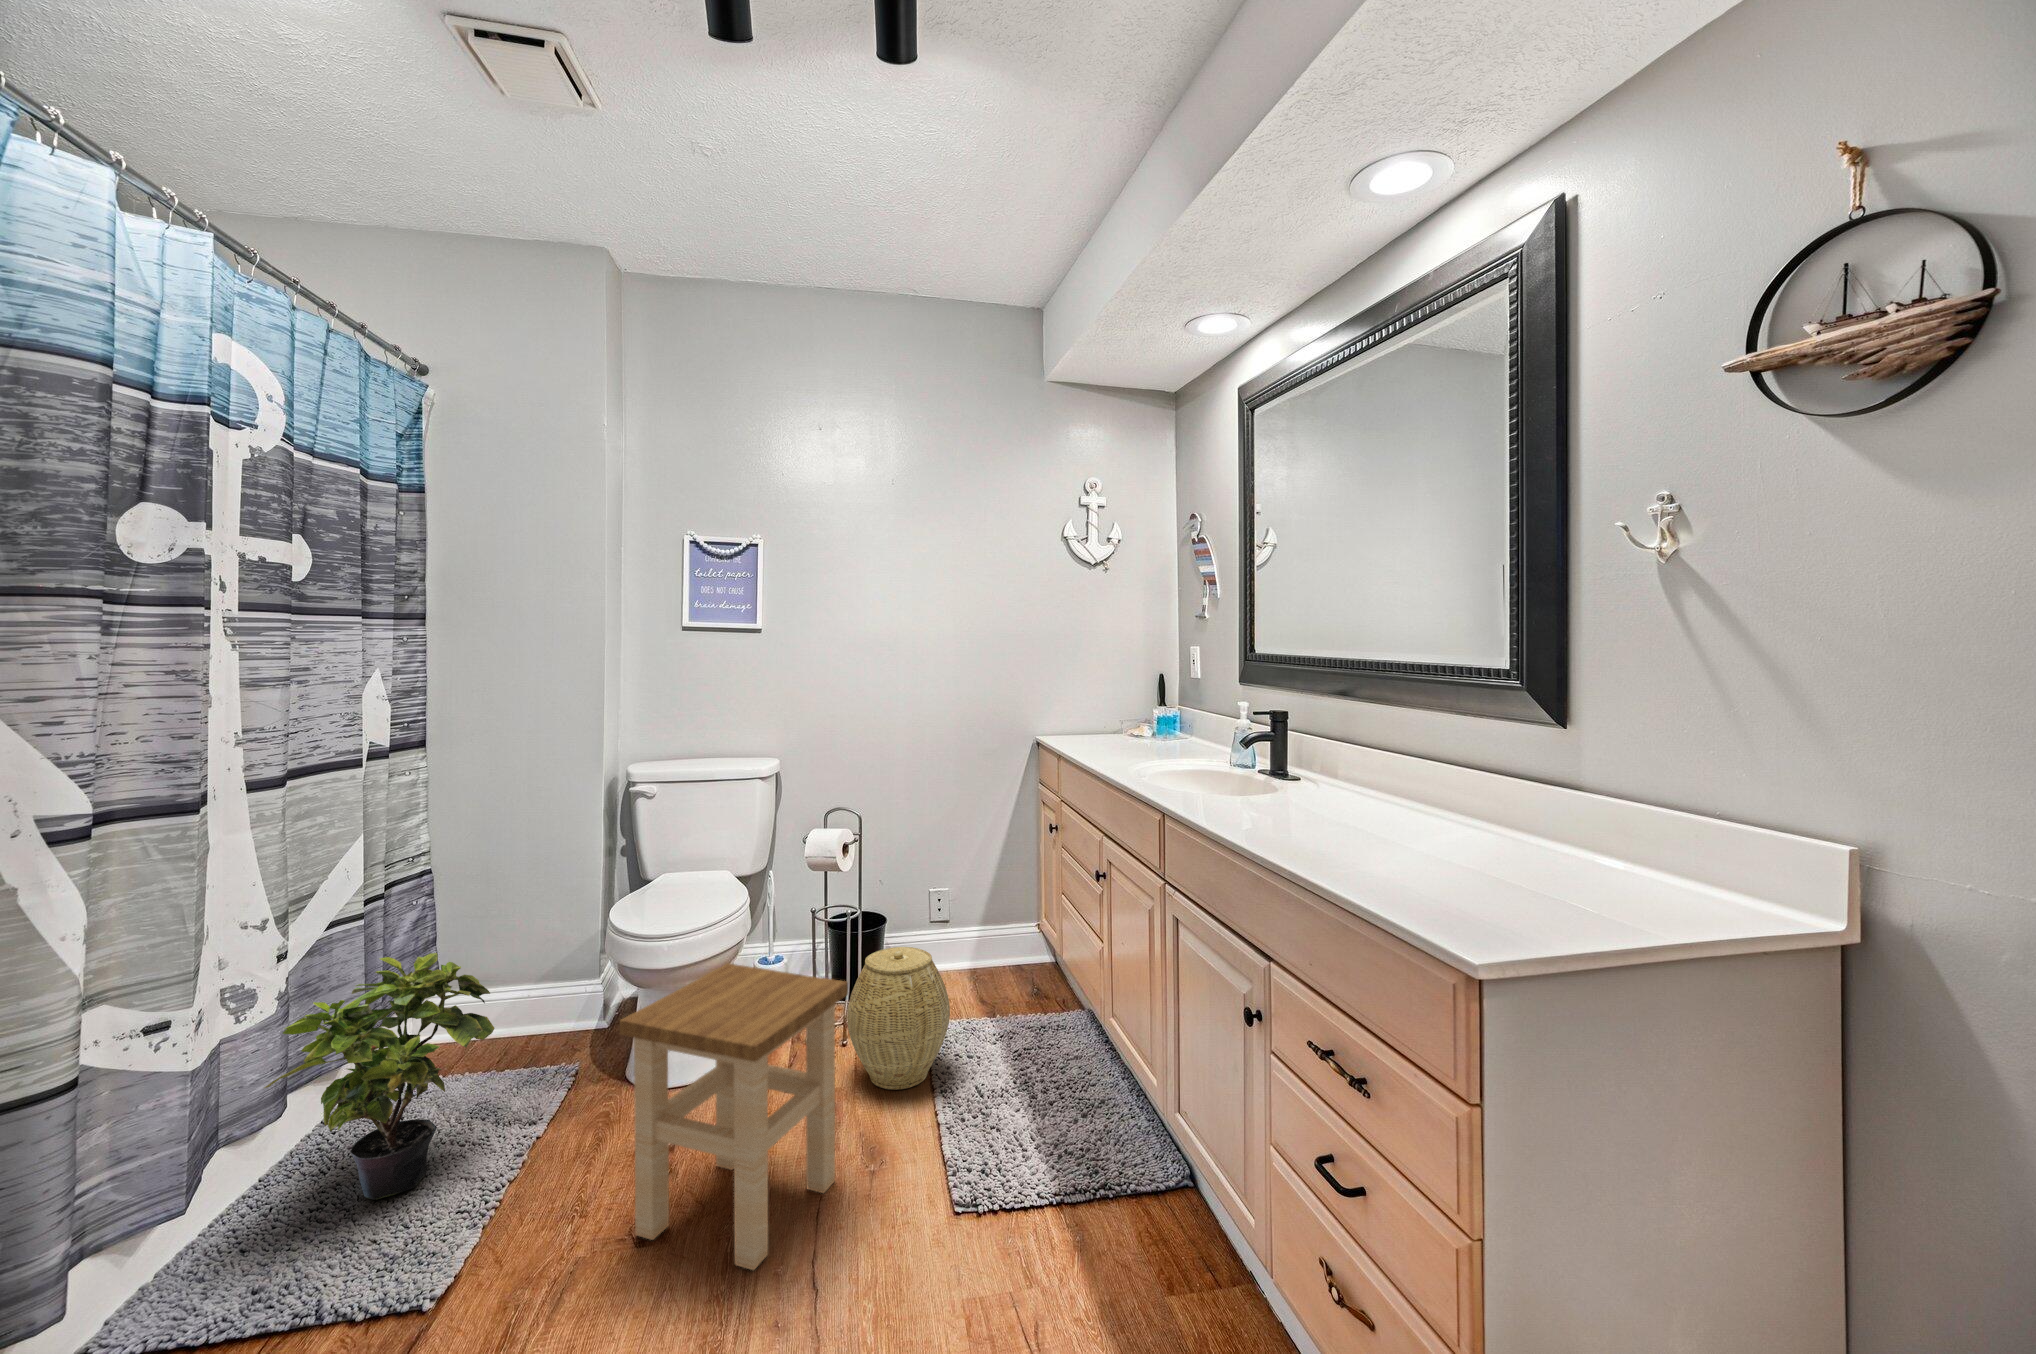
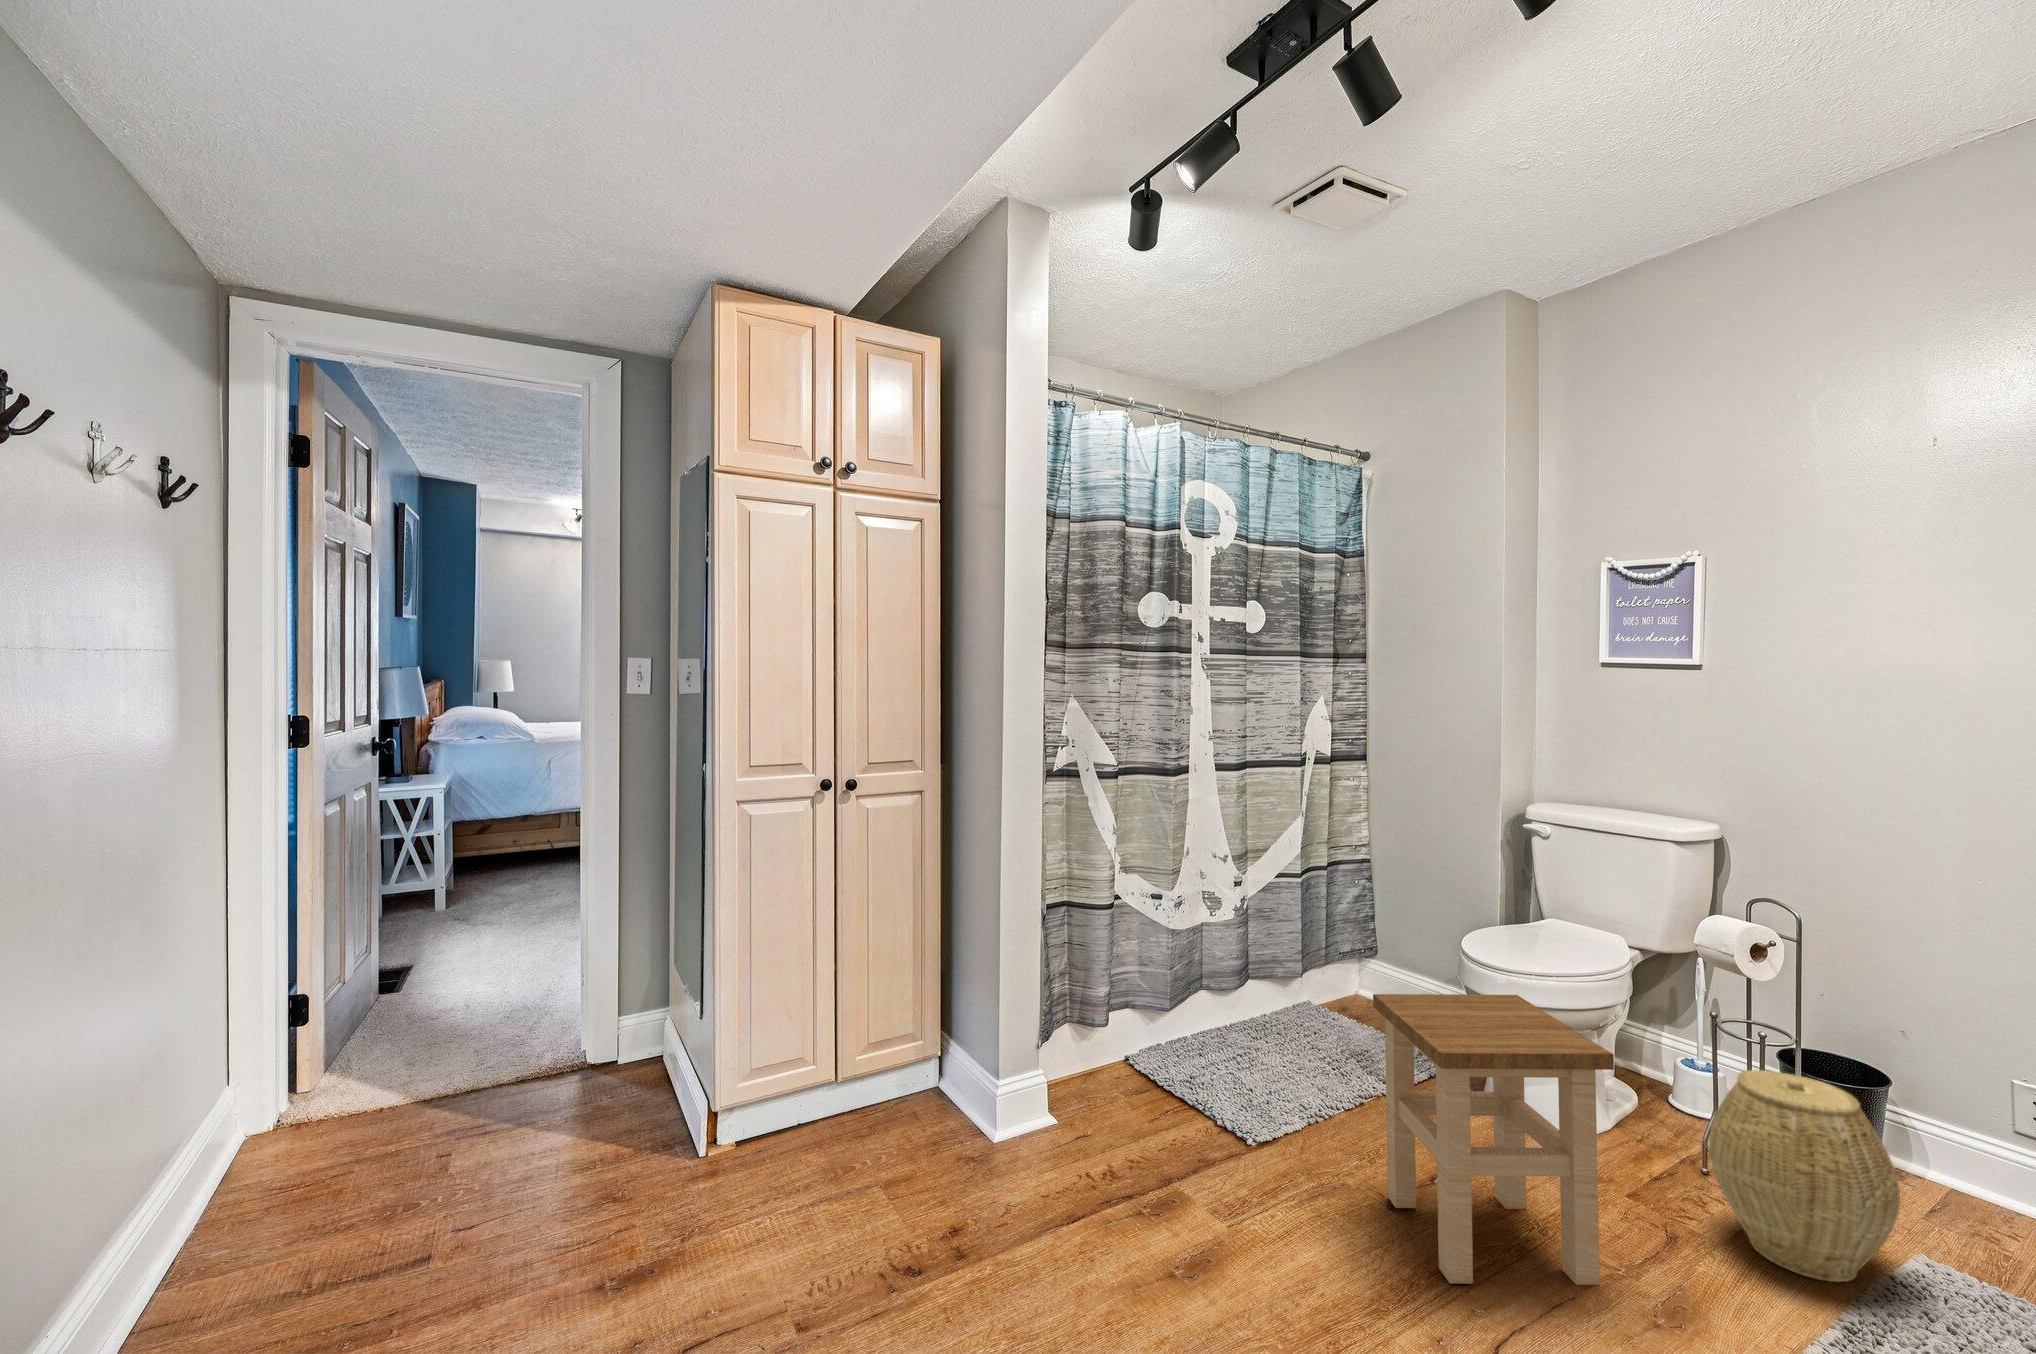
potted plant: present [264,953,495,1200] -> none [1208,903,1353,1081]

